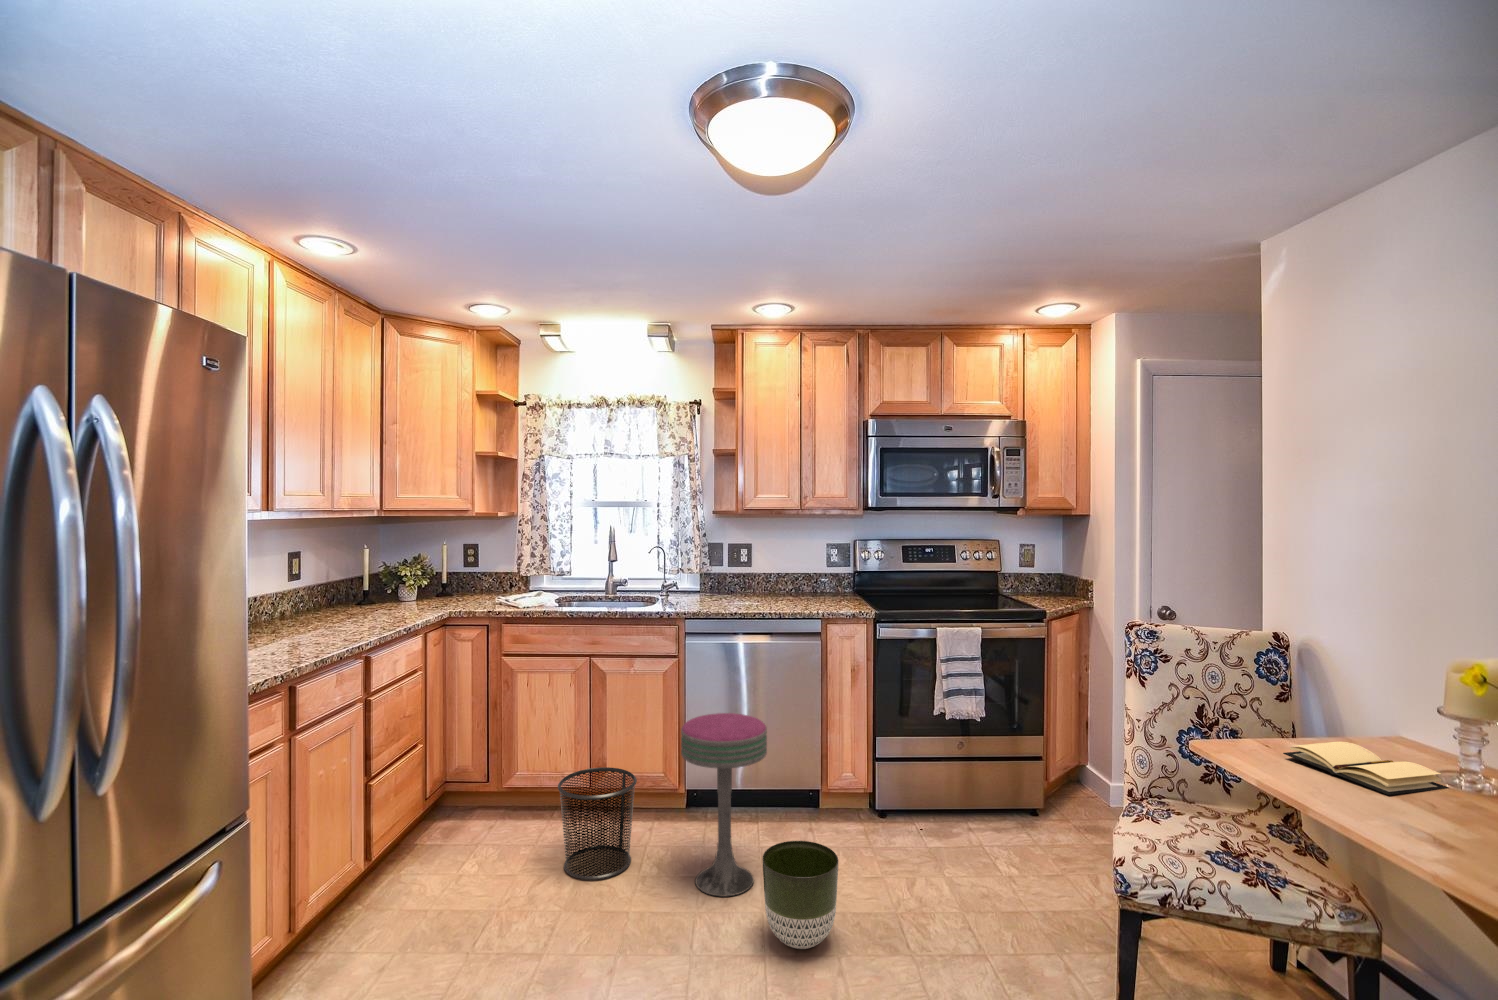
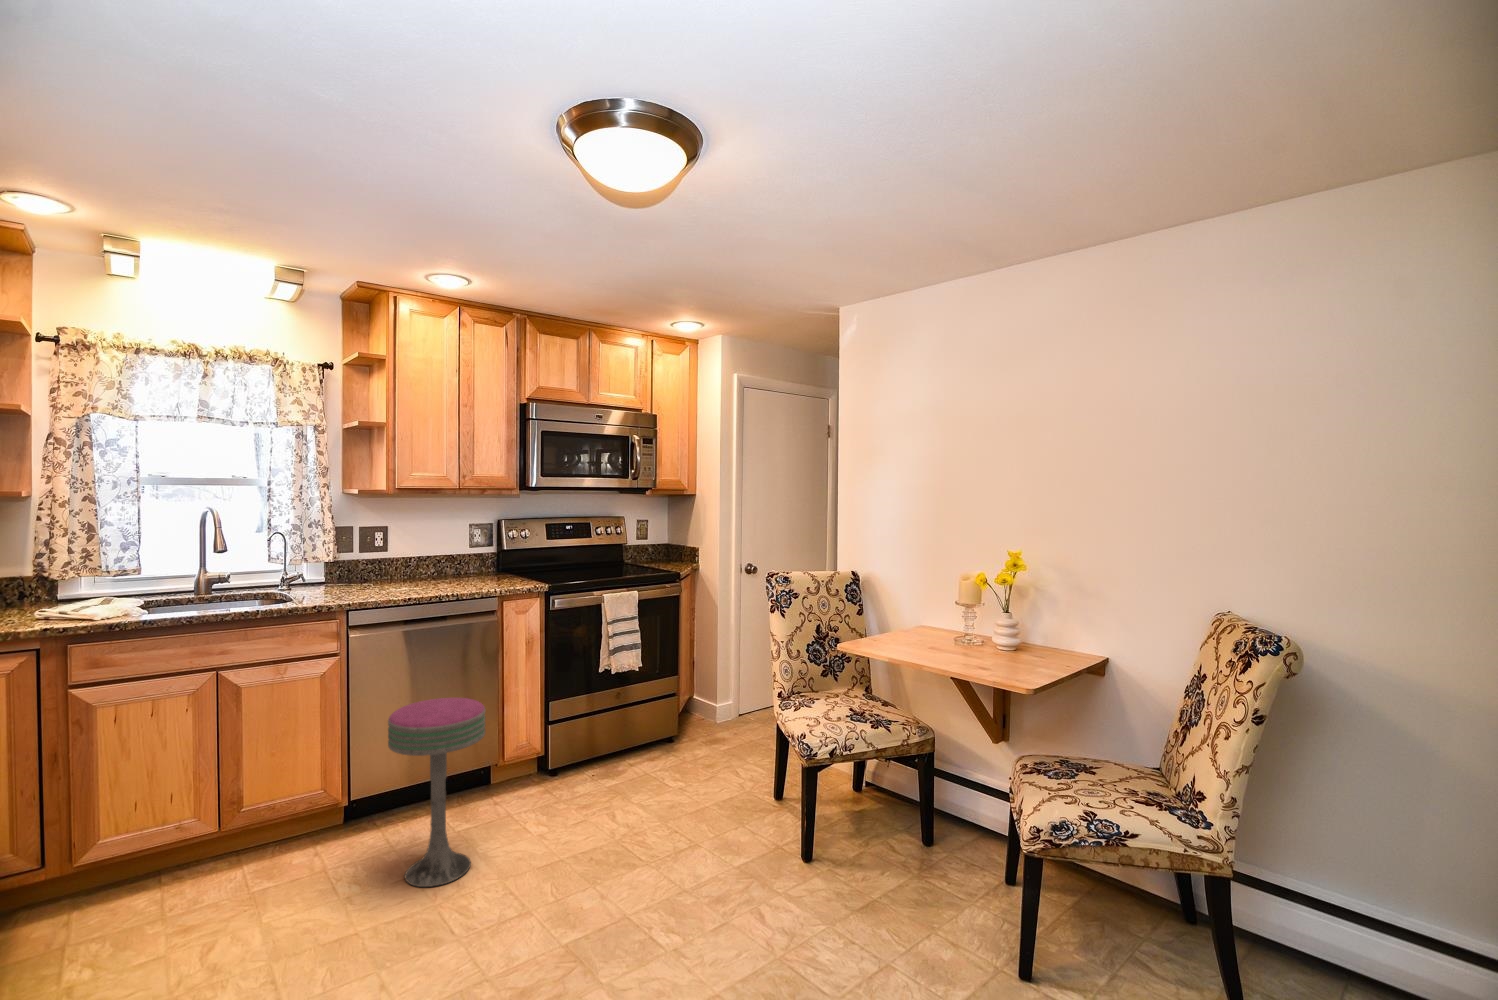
book: present [1283,742,1449,795] -> none [886,630,963,653]
waste bin: present [558,767,637,880] -> none [208,790,320,930]
planter: present [762,841,838,949] -> none [512,797,586,897]

